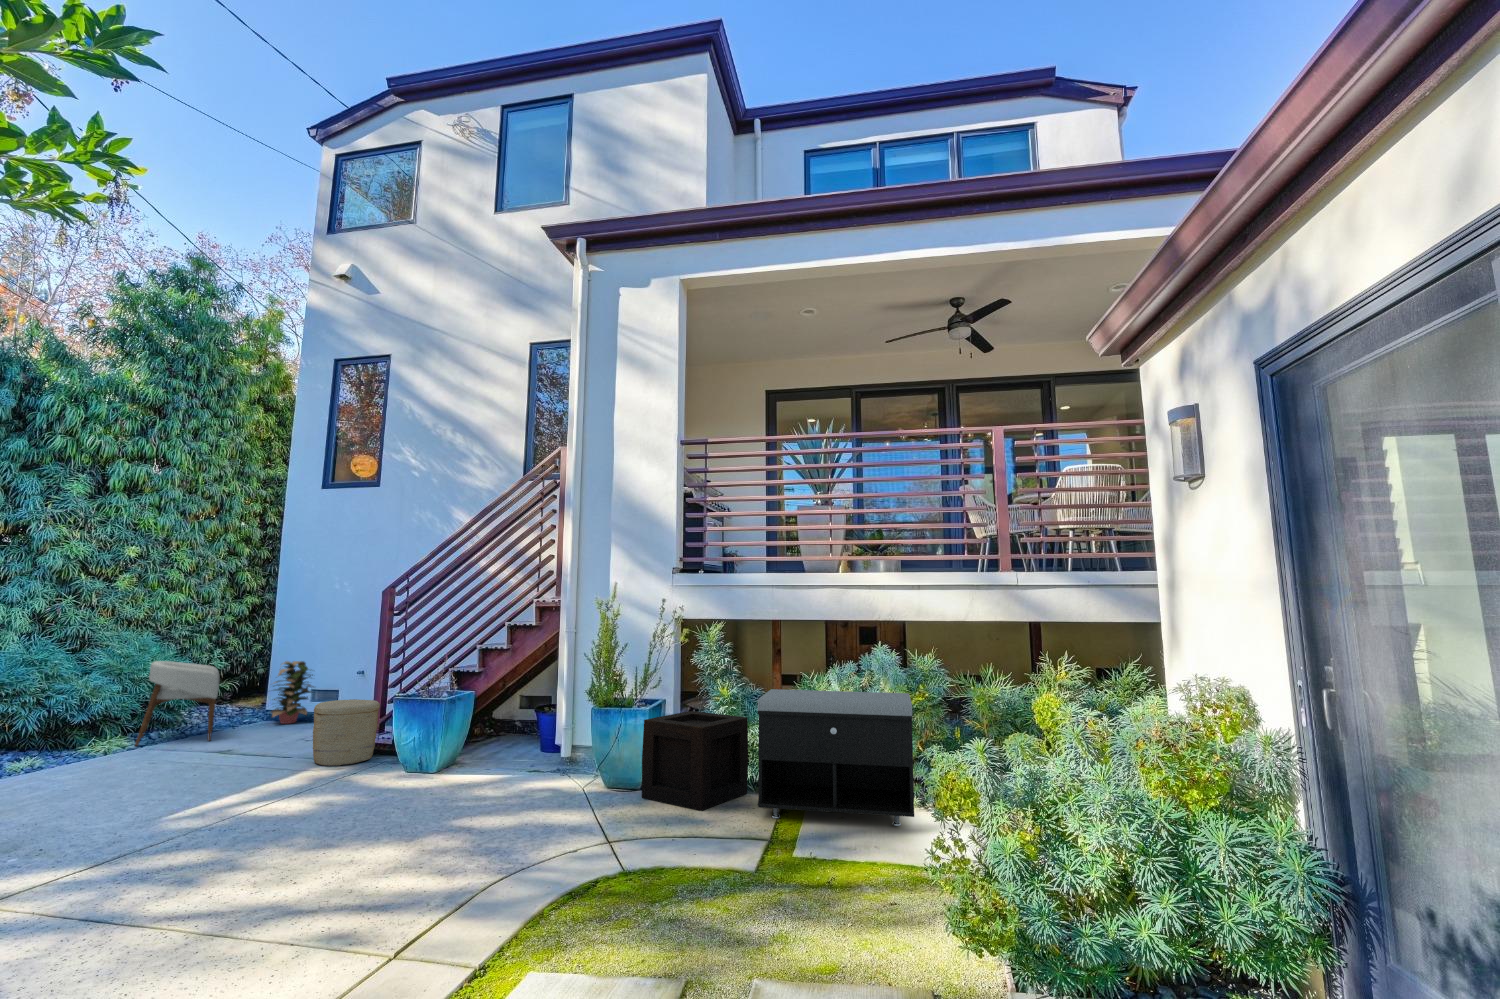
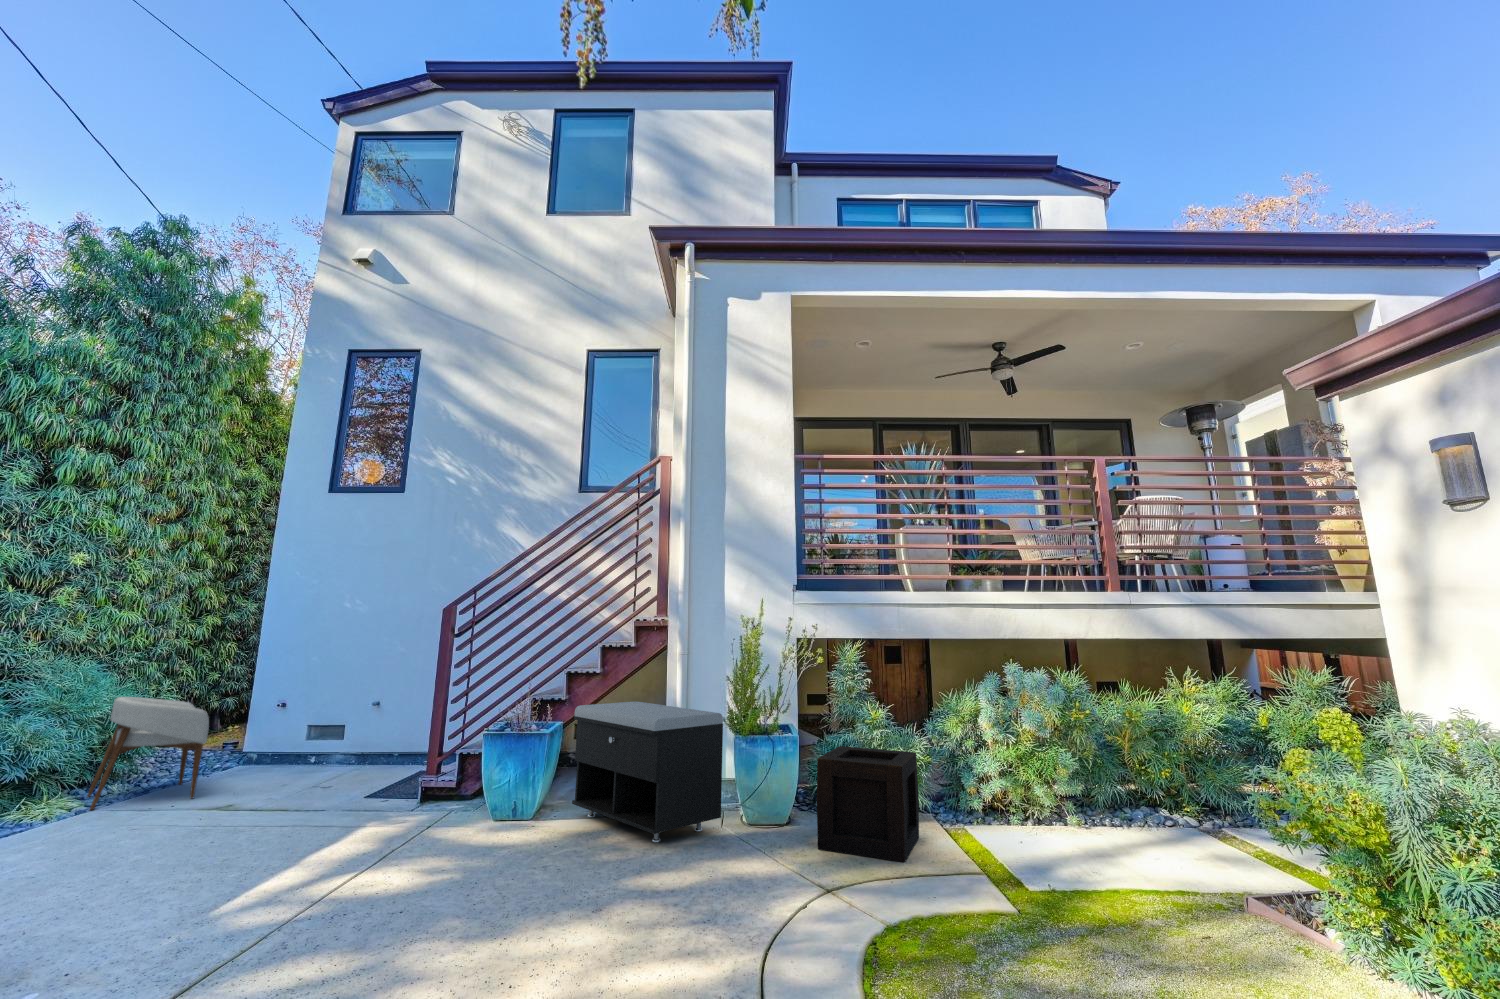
decorative plant: present [271,661,314,724] -> none [249,695,313,772]
storage bench: present [758,689,914,826] -> present [572,701,723,843]
woven basket: present [313,699,380,766] -> none [366,741,448,826]

